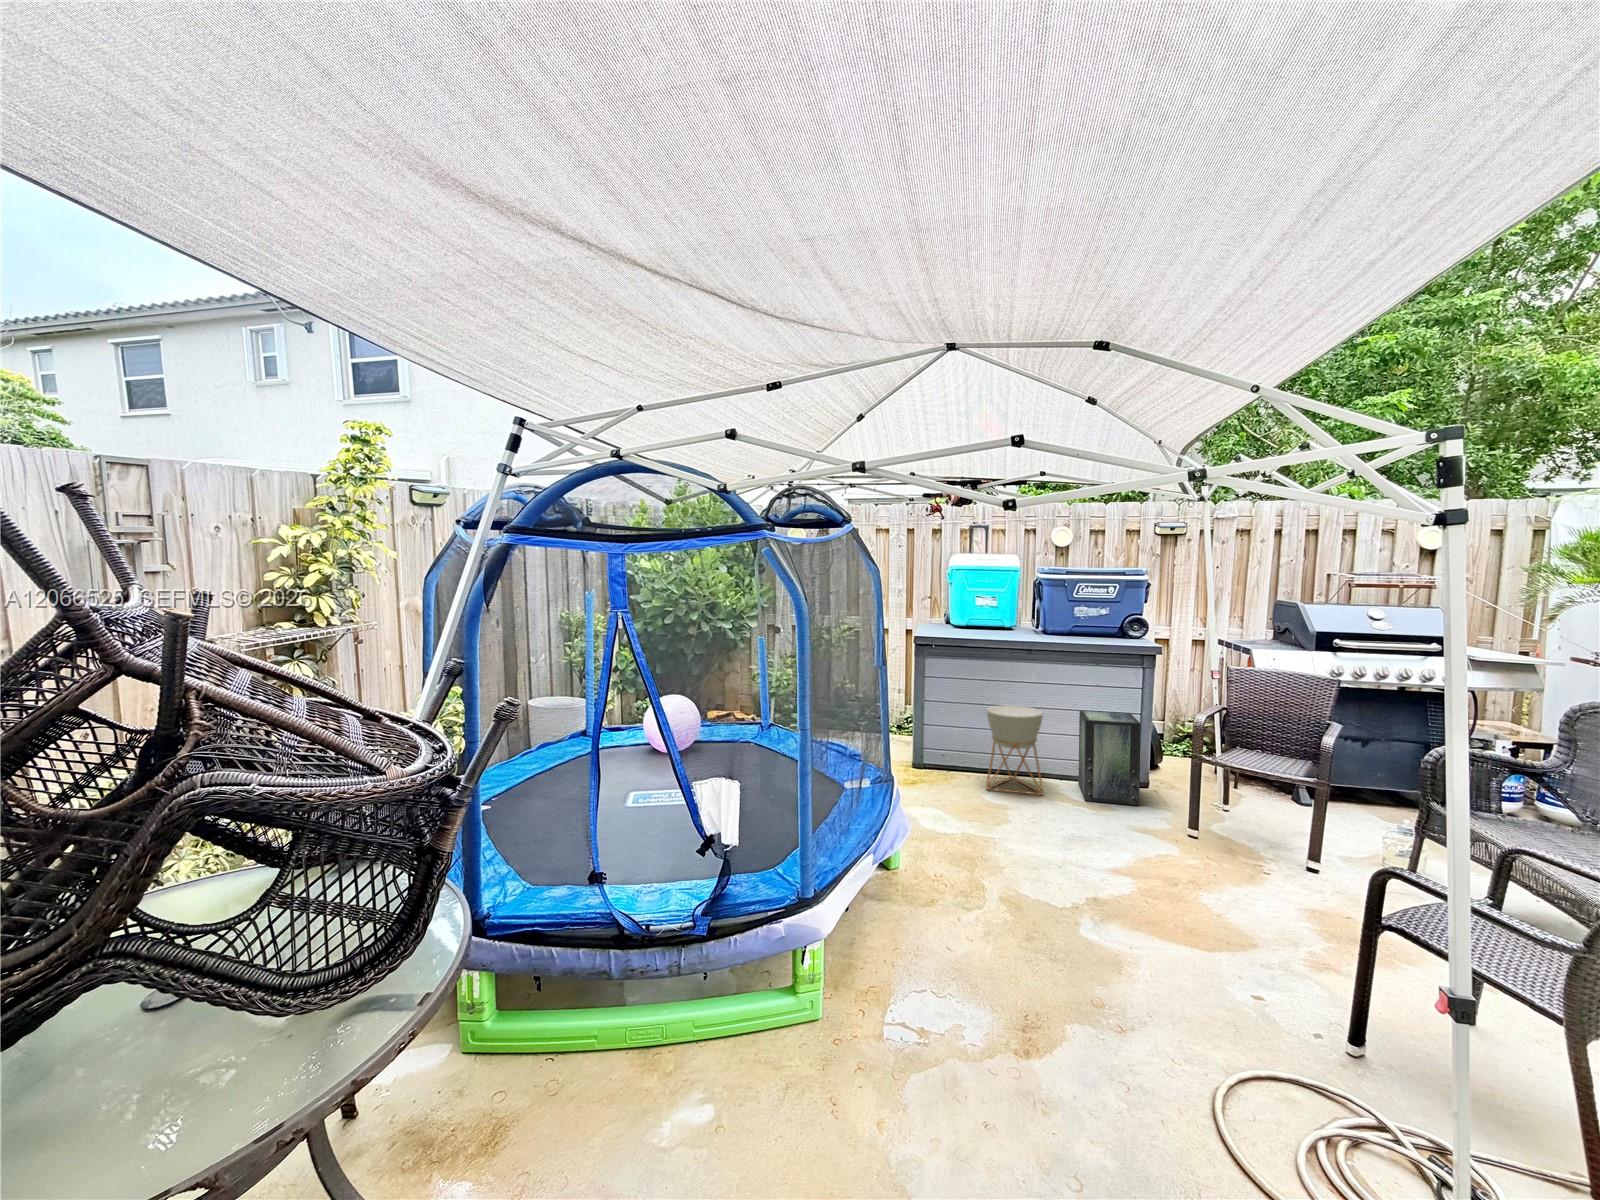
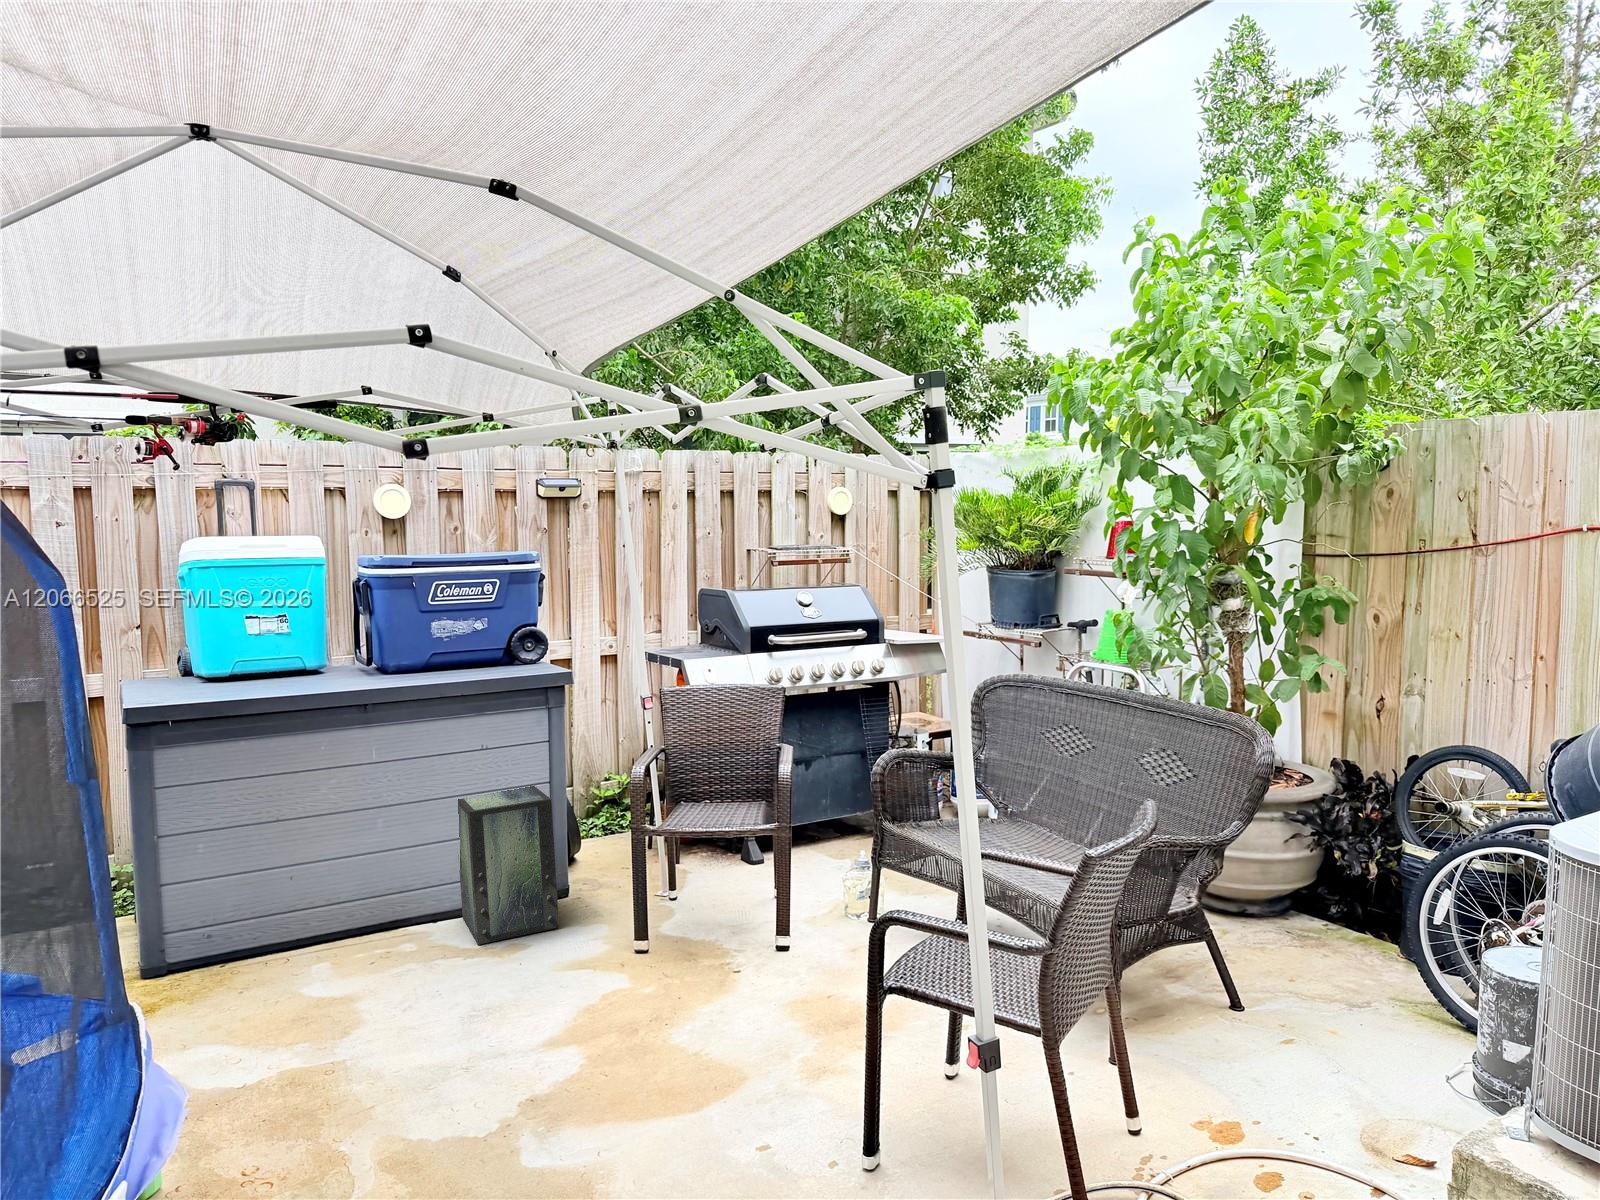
planter: present [986,705,1043,794] -> none [291,808,409,977]

